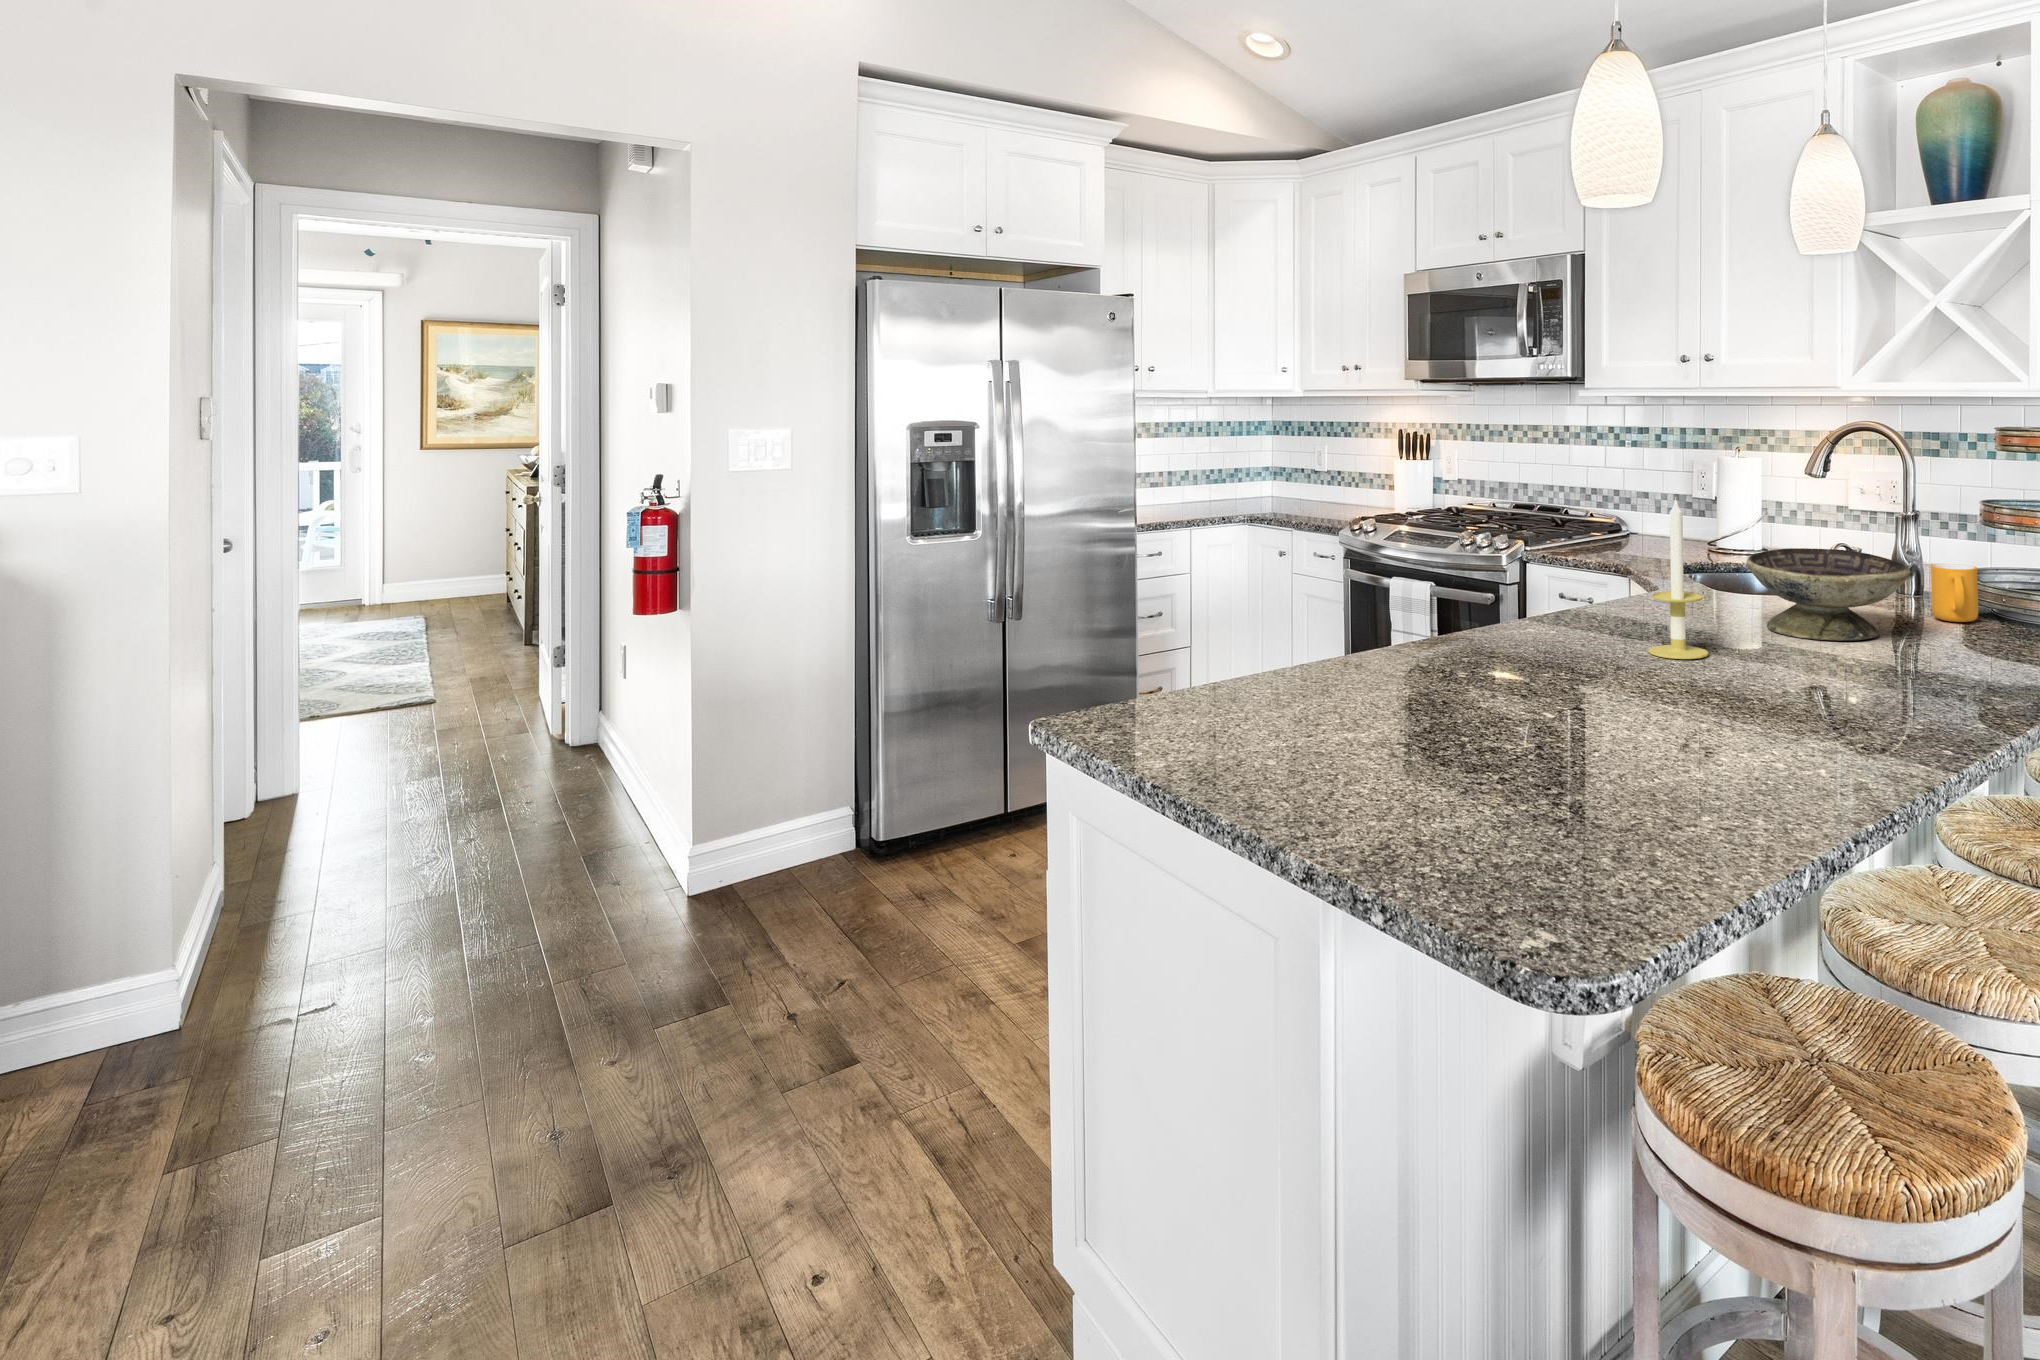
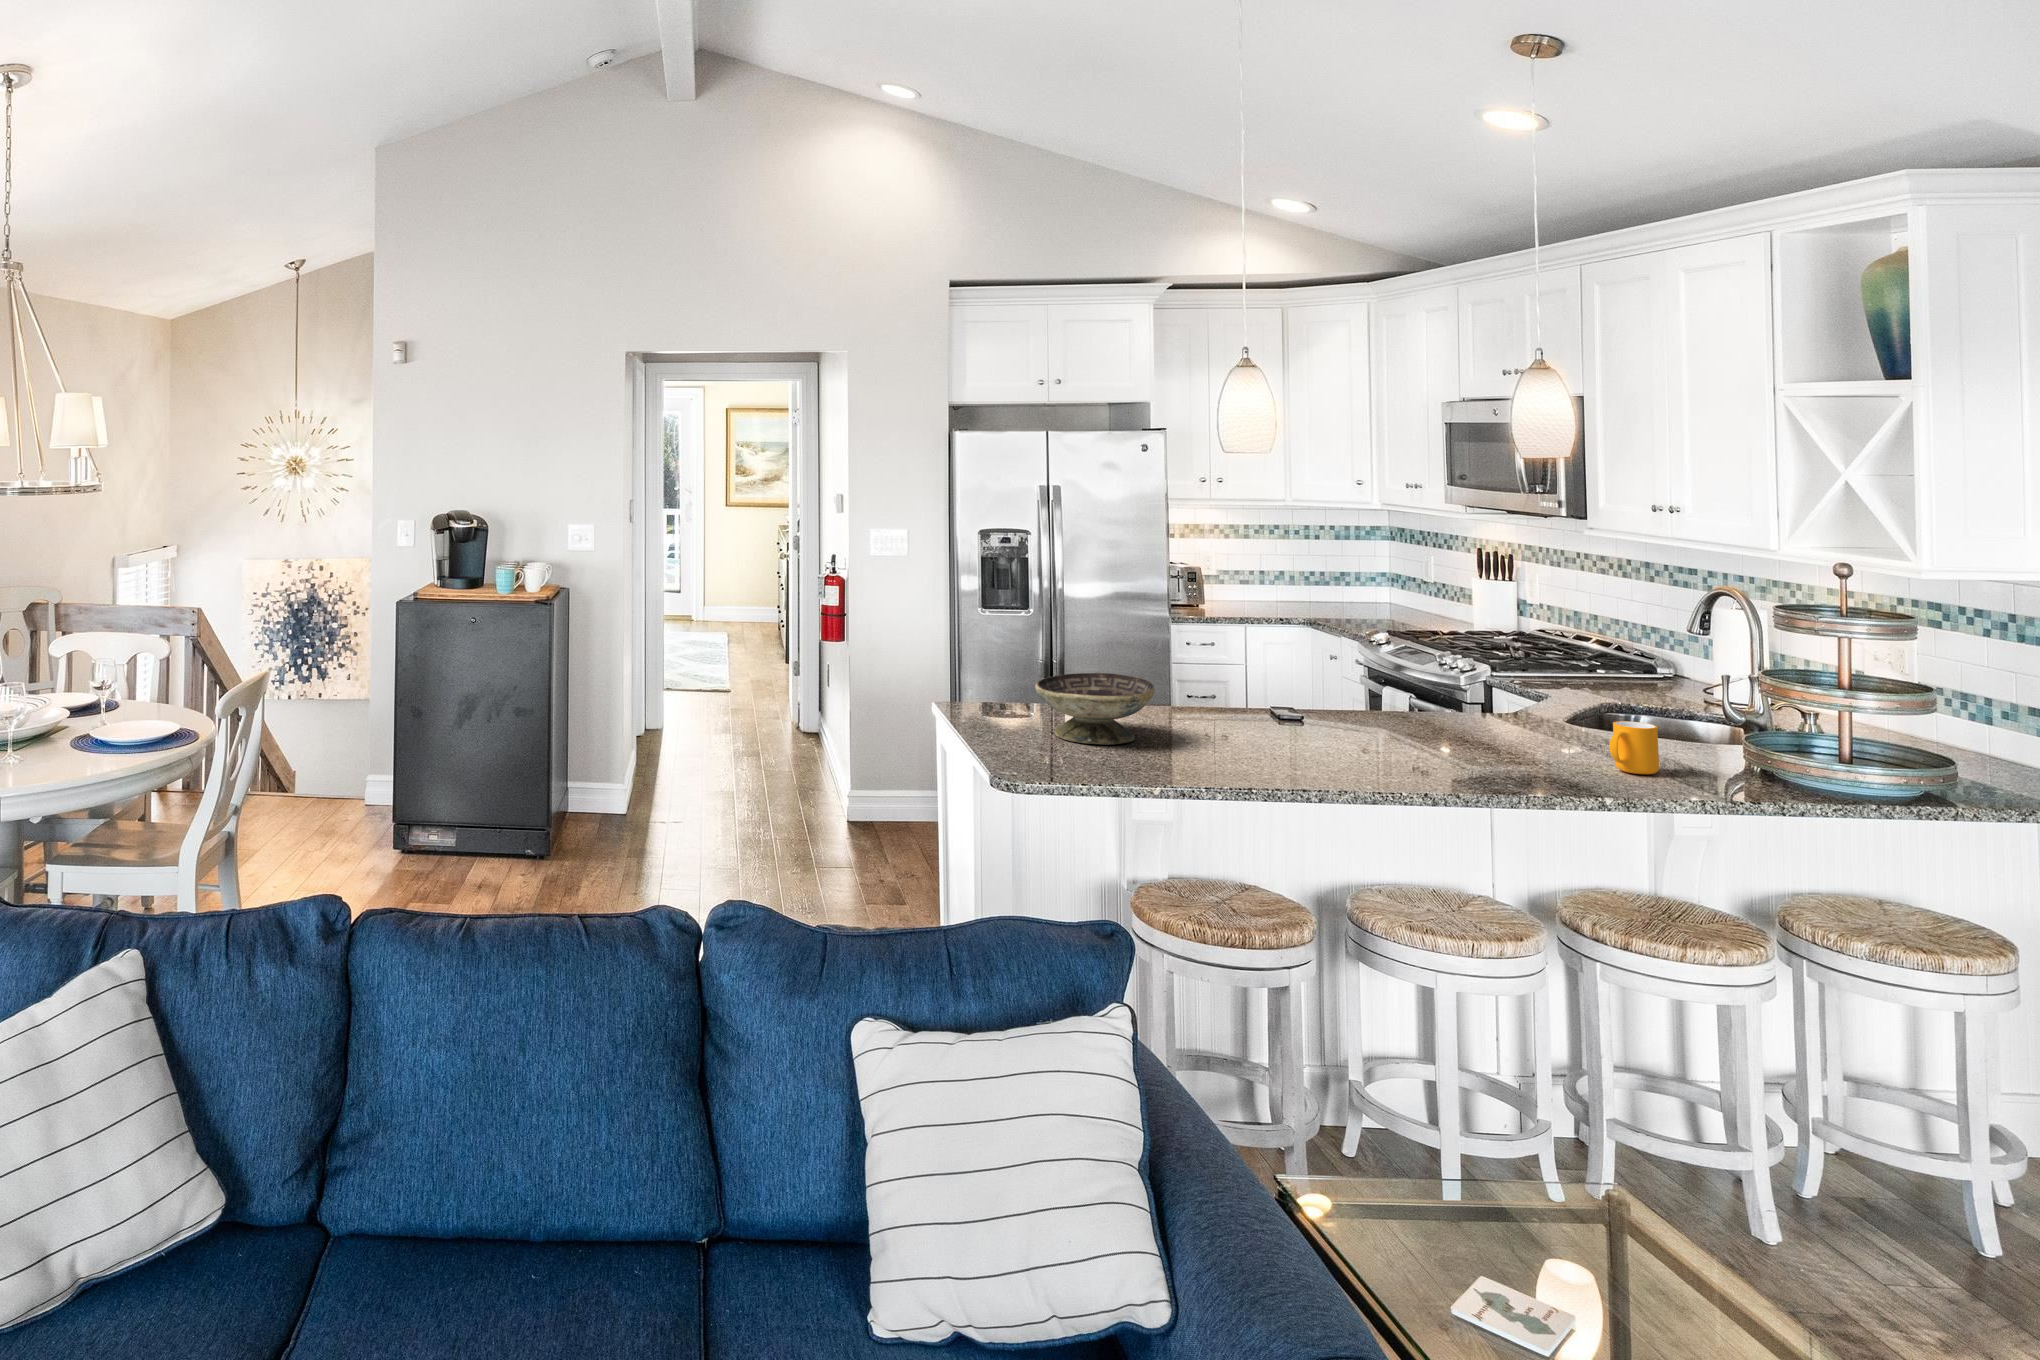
candle: present [1649,498,1709,659] -> none [1263,635,1308,750]
decorative bowl: present [1747,548,1910,641] -> present [1035,673,1155,745]

